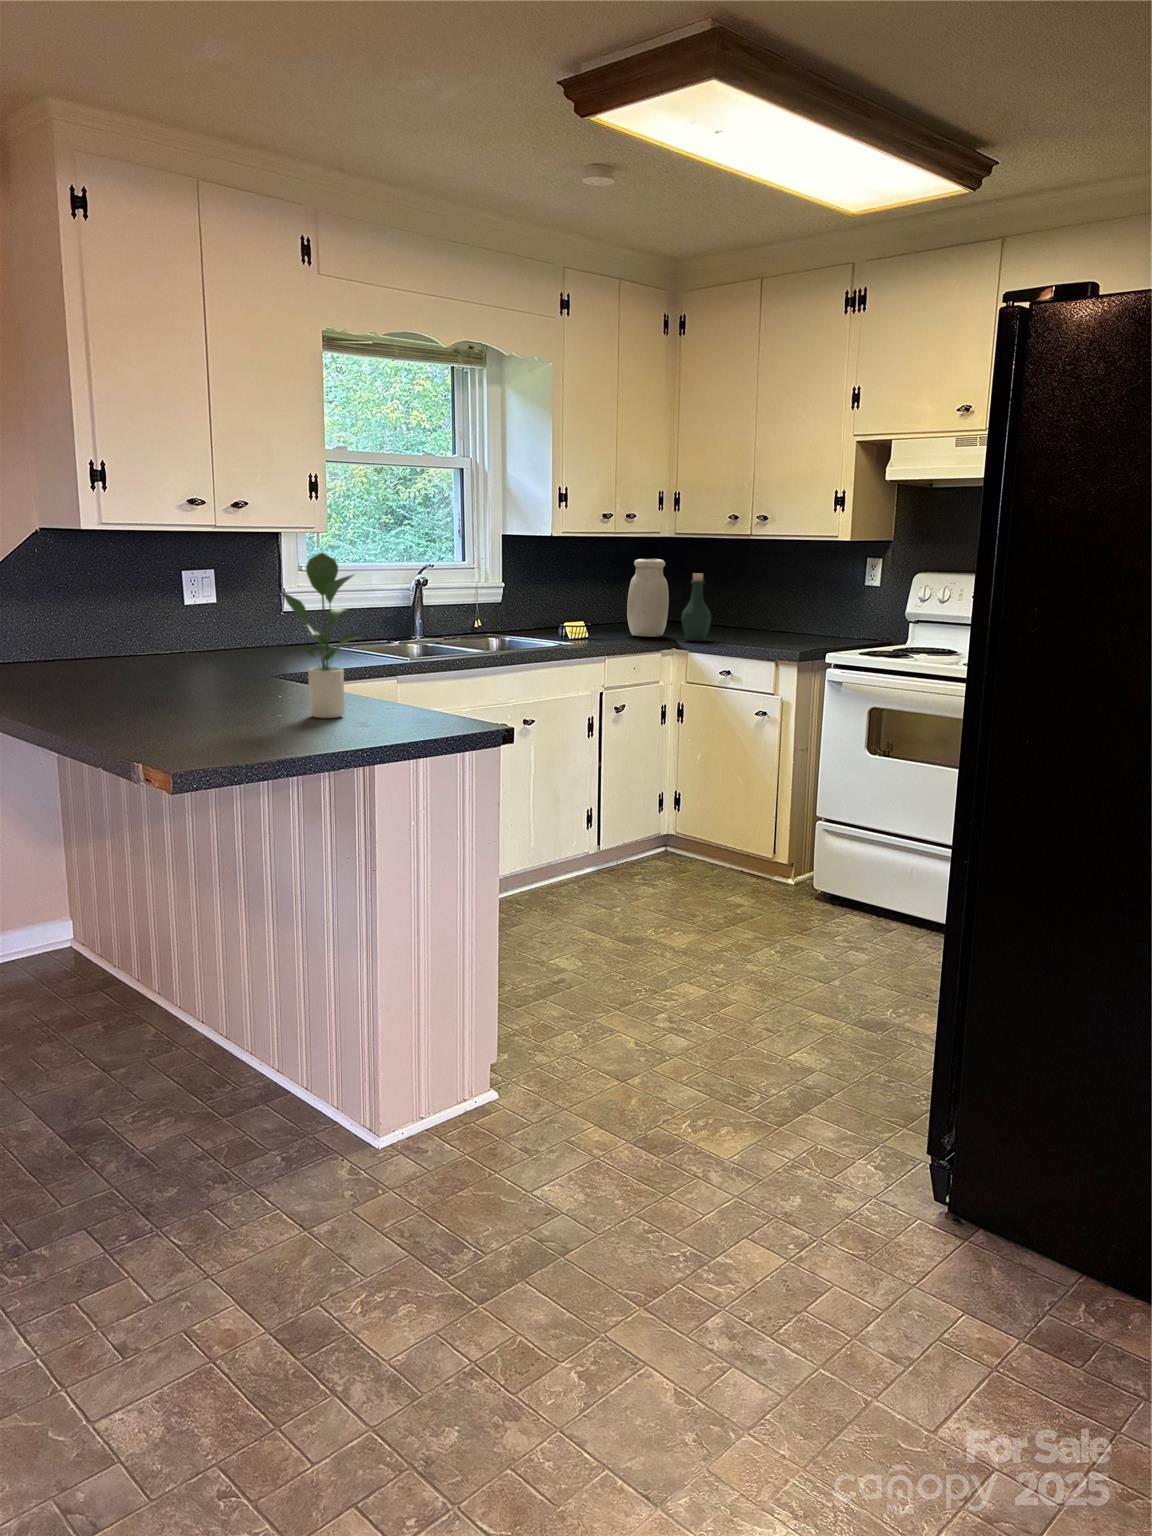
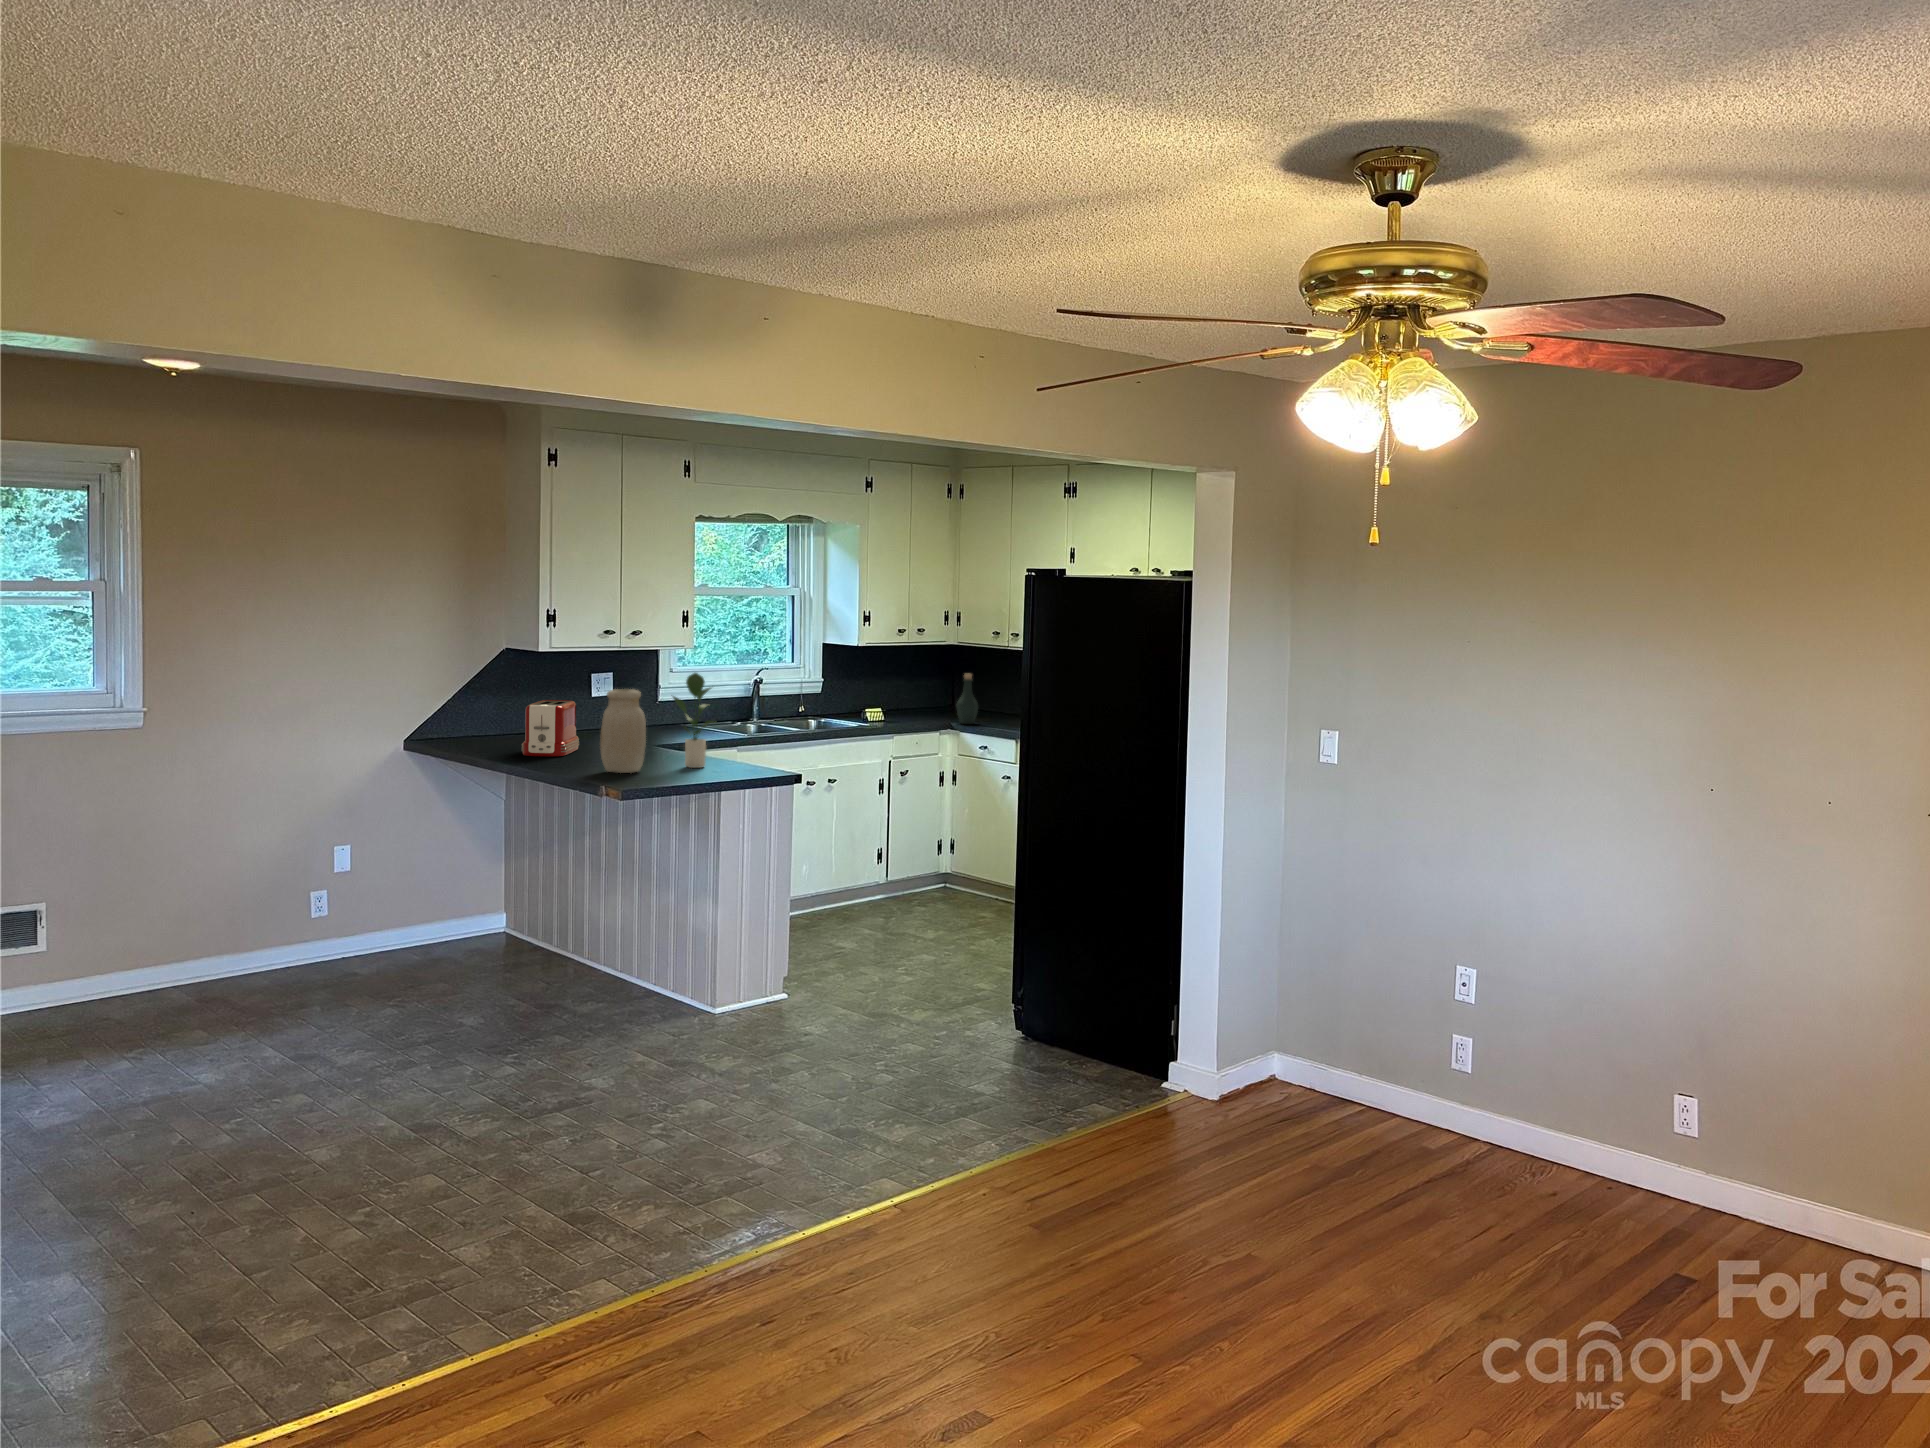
jar: present [627,559,669,637] -> present [600,689,646,773]
toaster: none [45,606,149,698] -> present [522,700,579,757]

